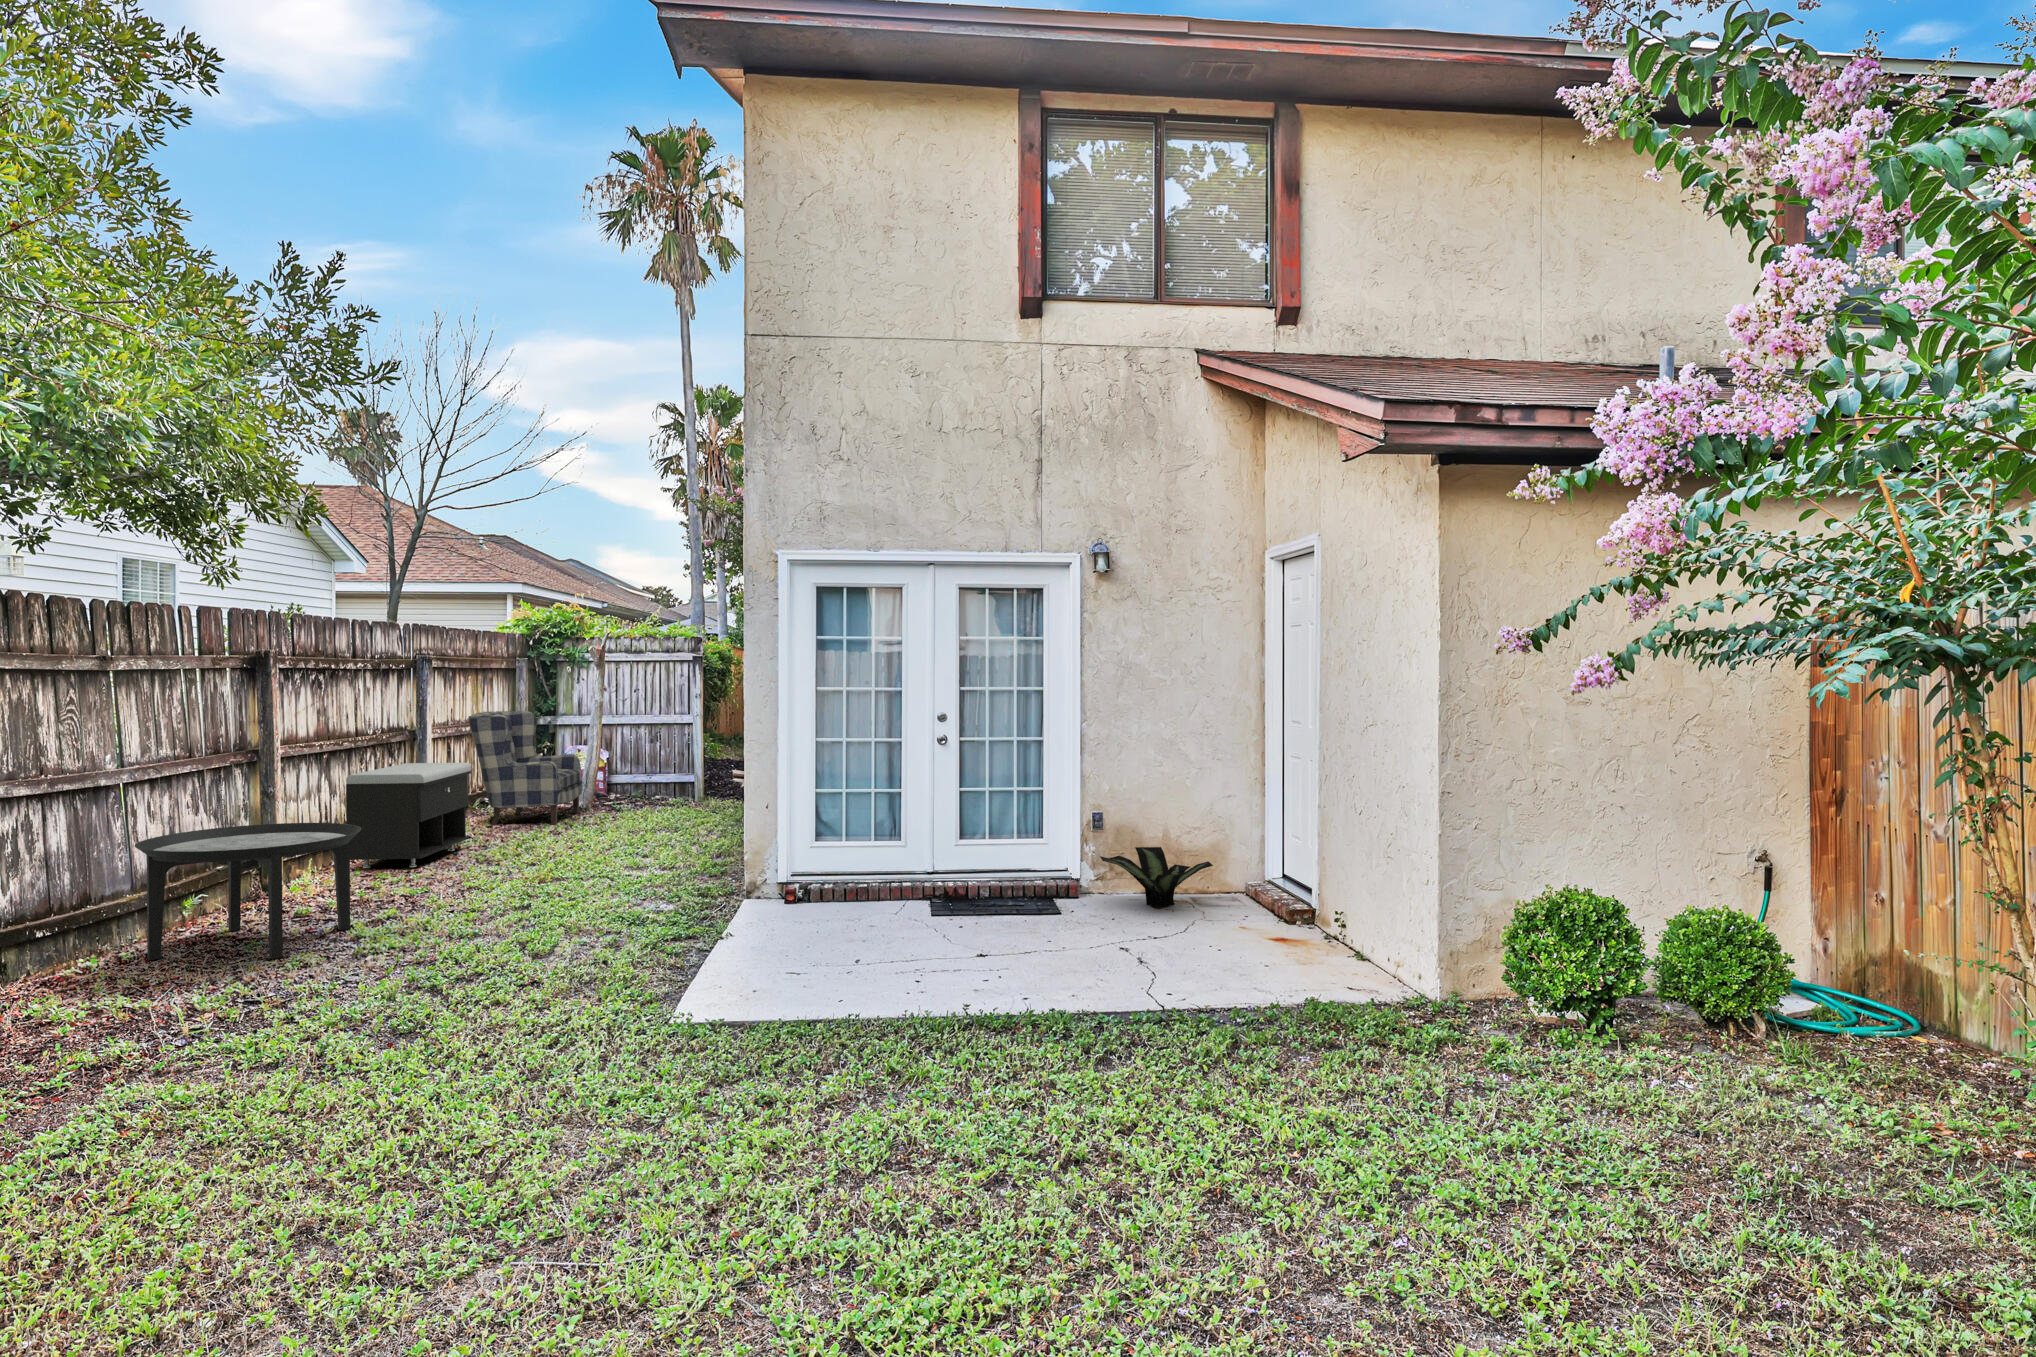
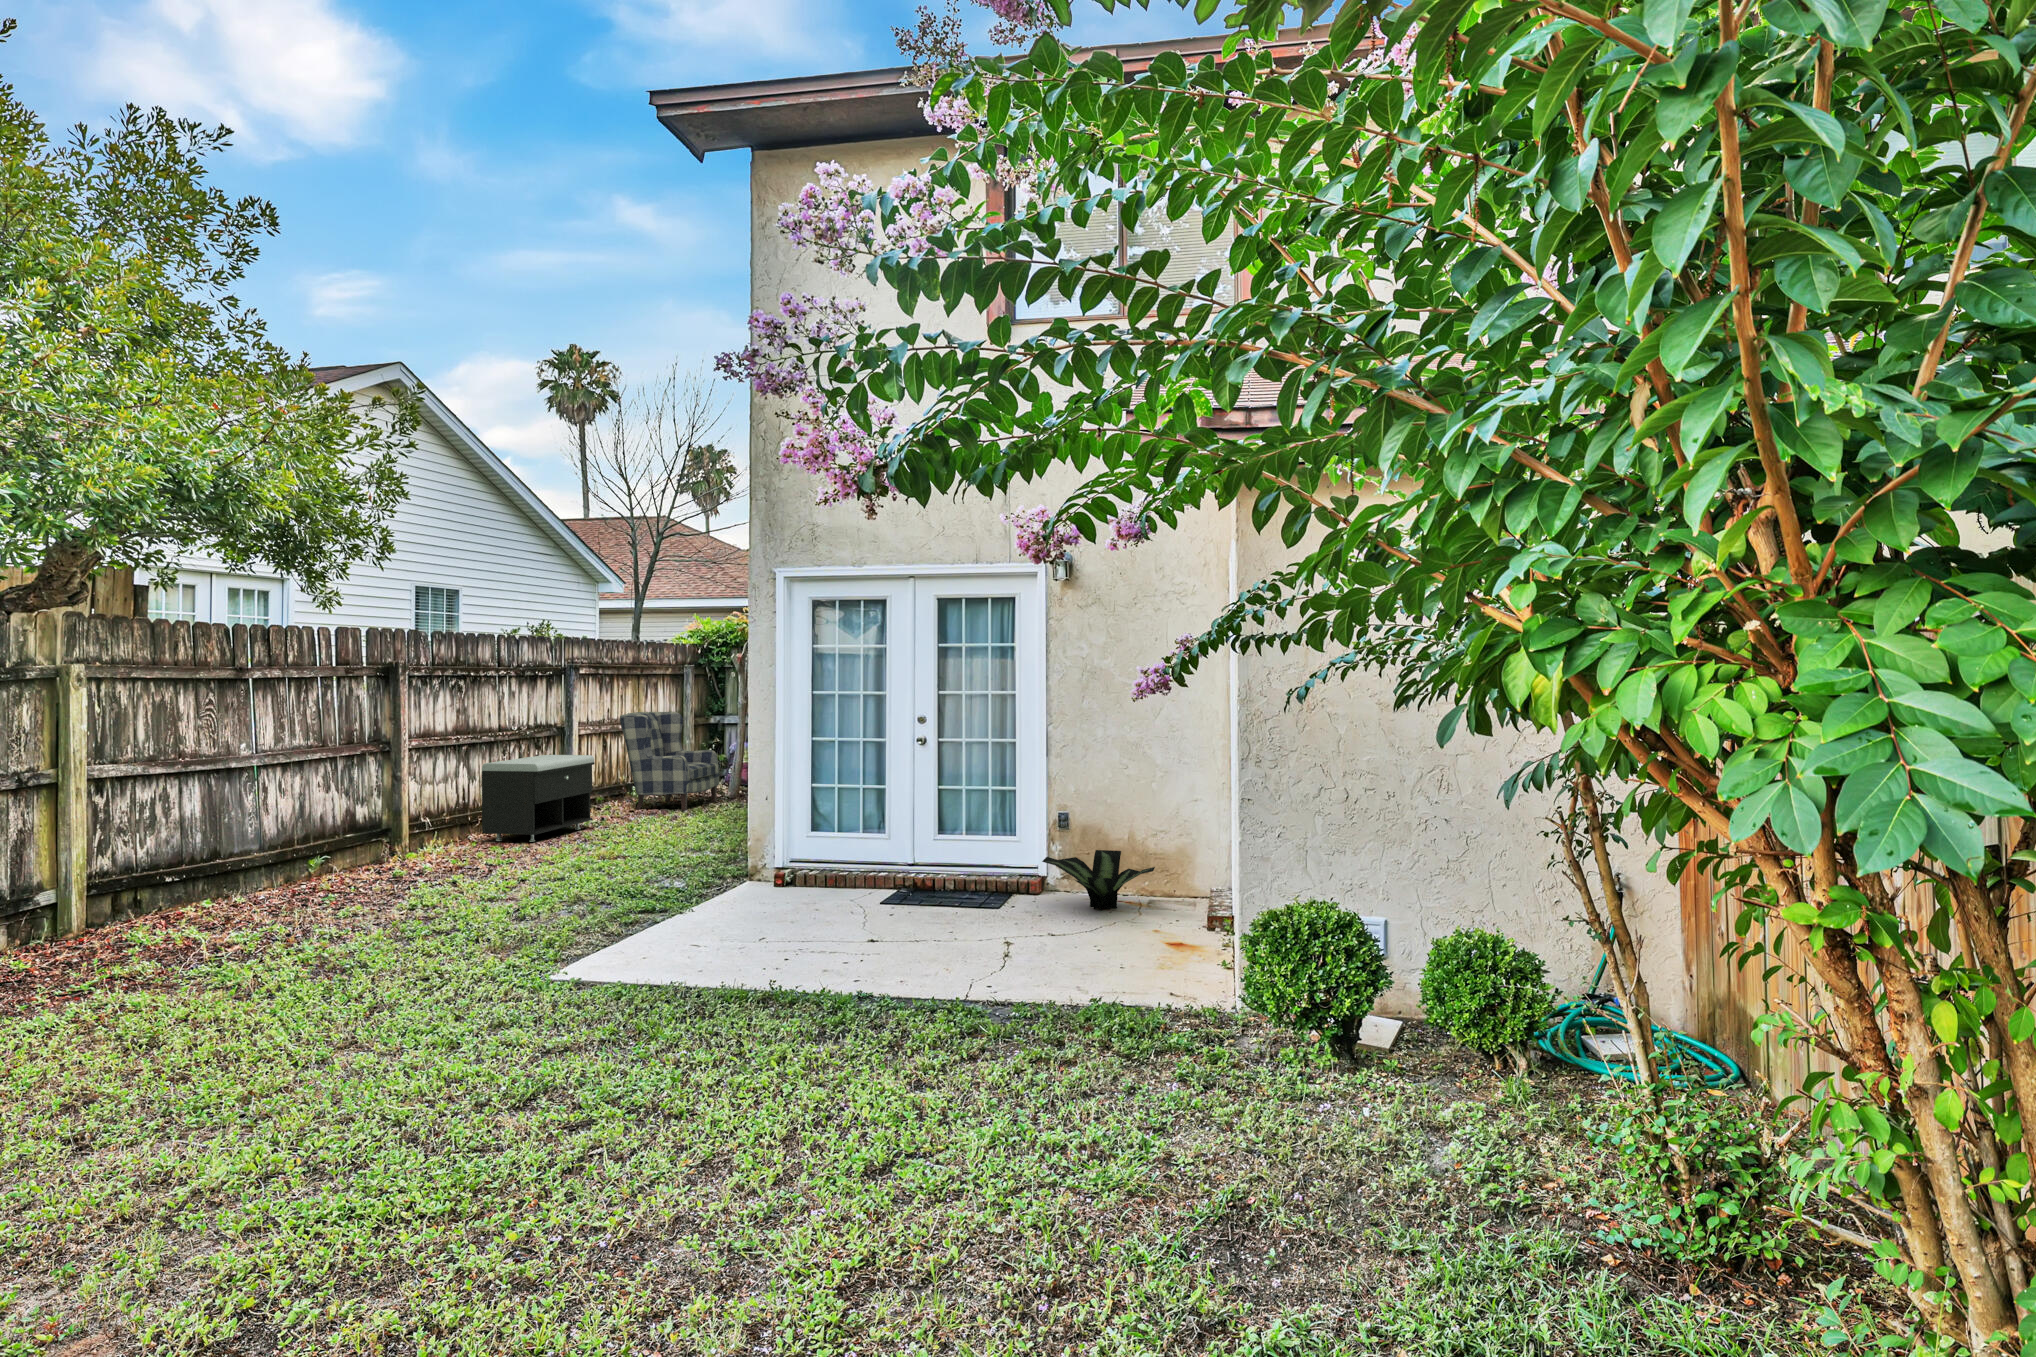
round table: present [135,823,361,960] -> none [252,801,429,909]

